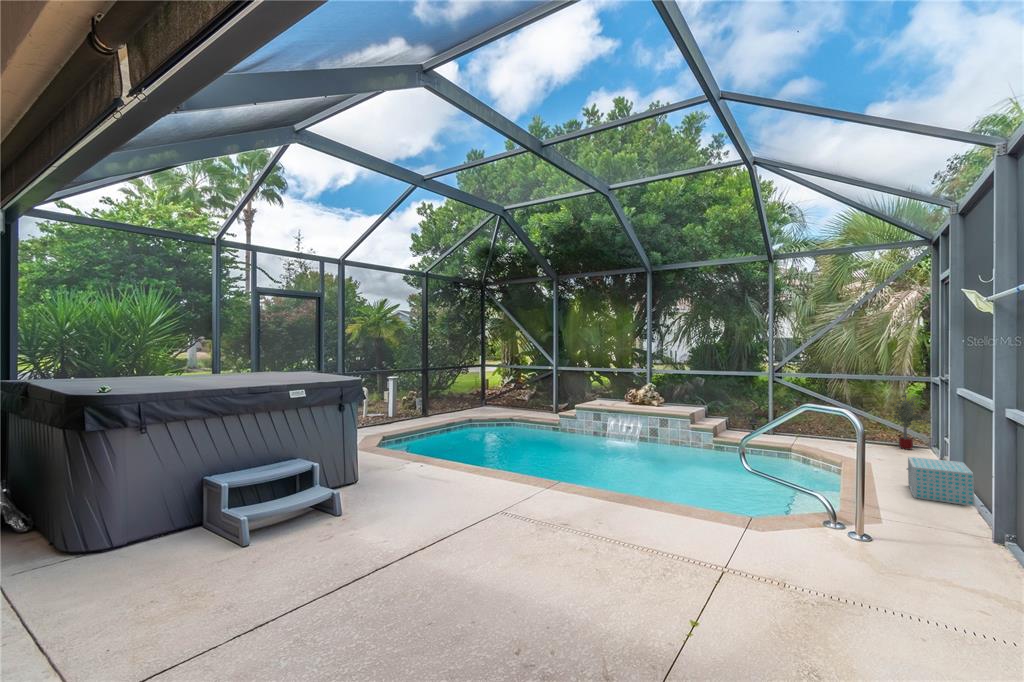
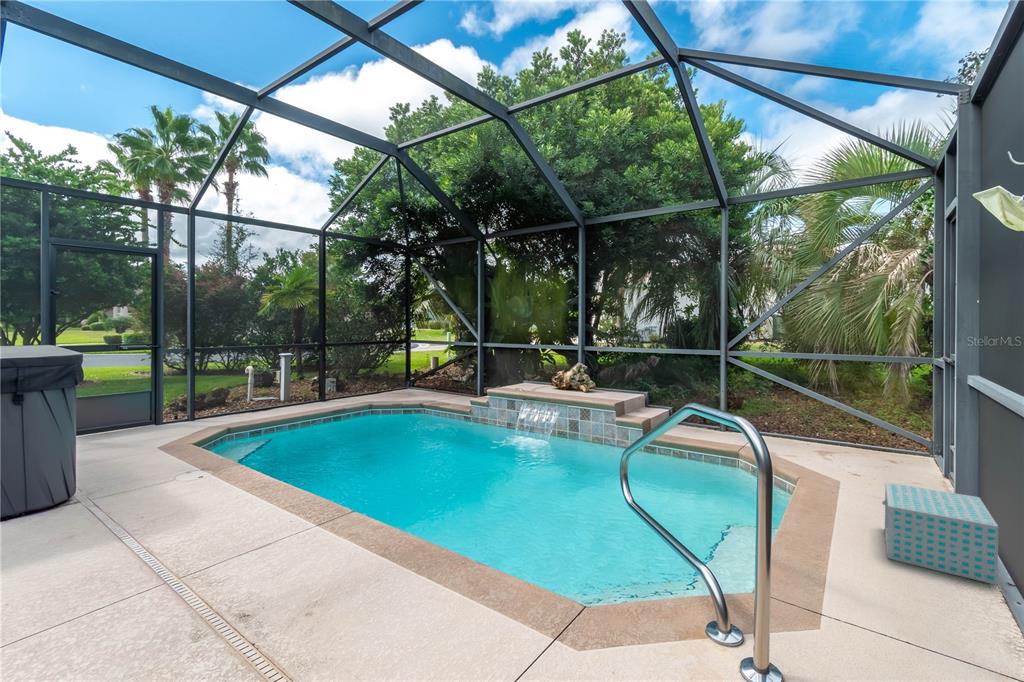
potted tree: present [893,393,930,450] -> none [876,378,936,459]

